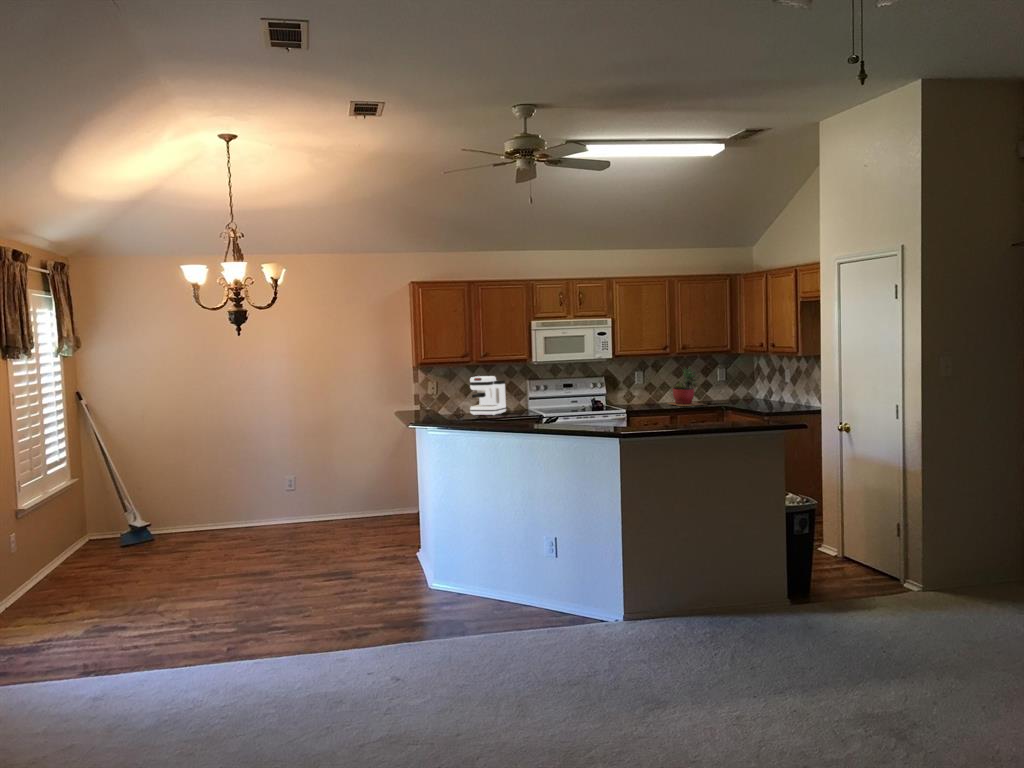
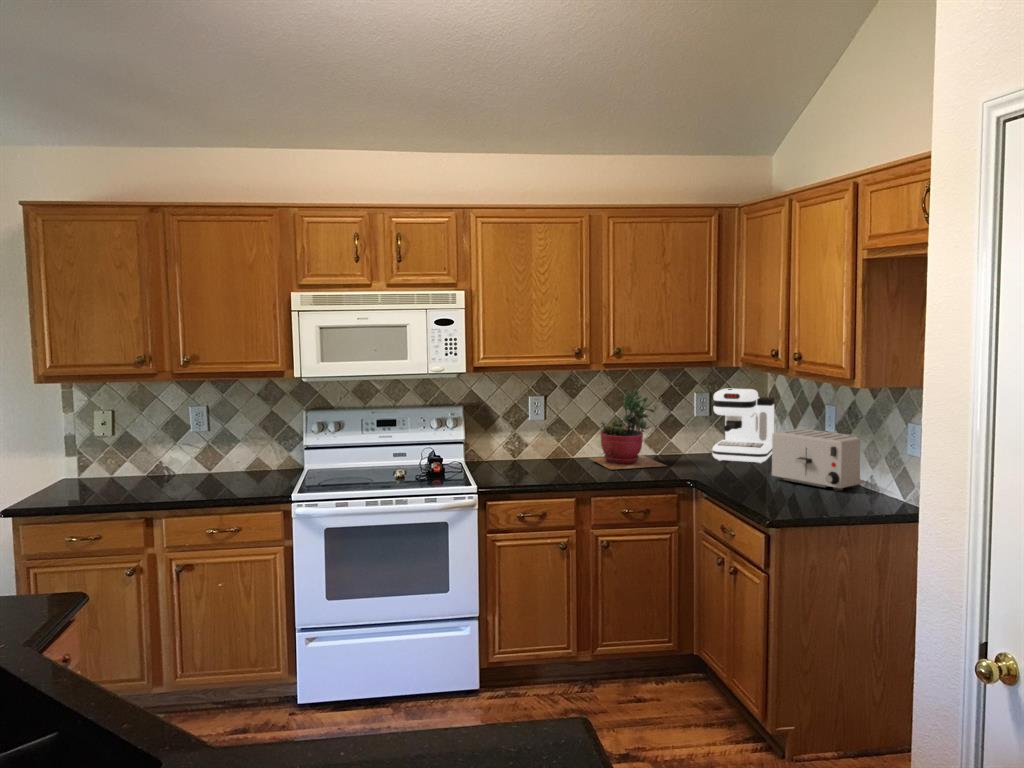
coffee maker: present [470,376,506,415] -> present [712,389,774,463]
toaster: none [761,382,806,407] -> present [772,429,867,491]

